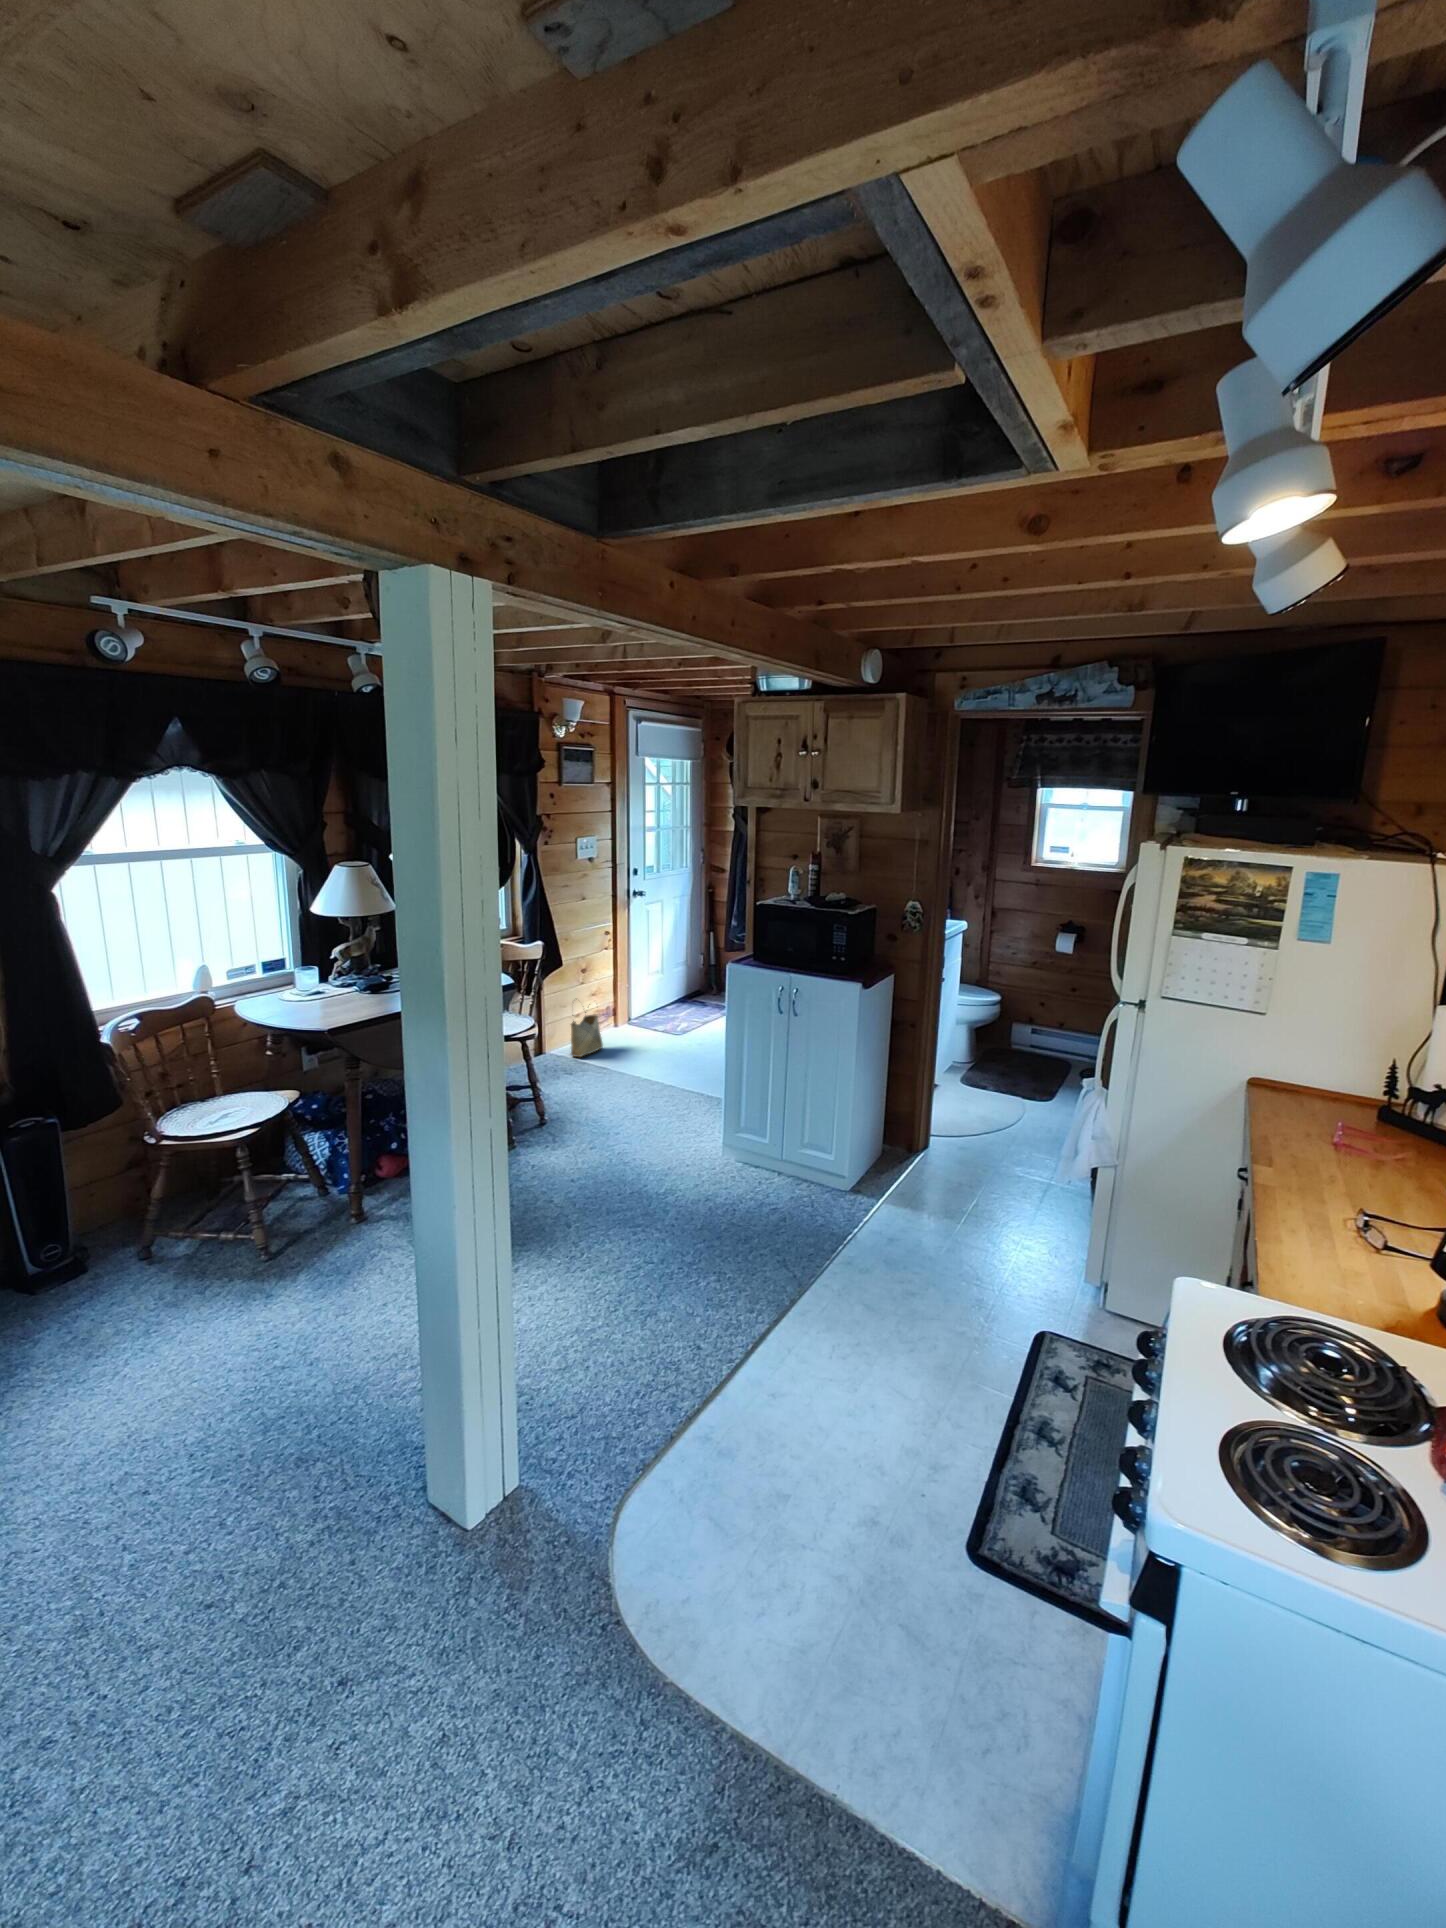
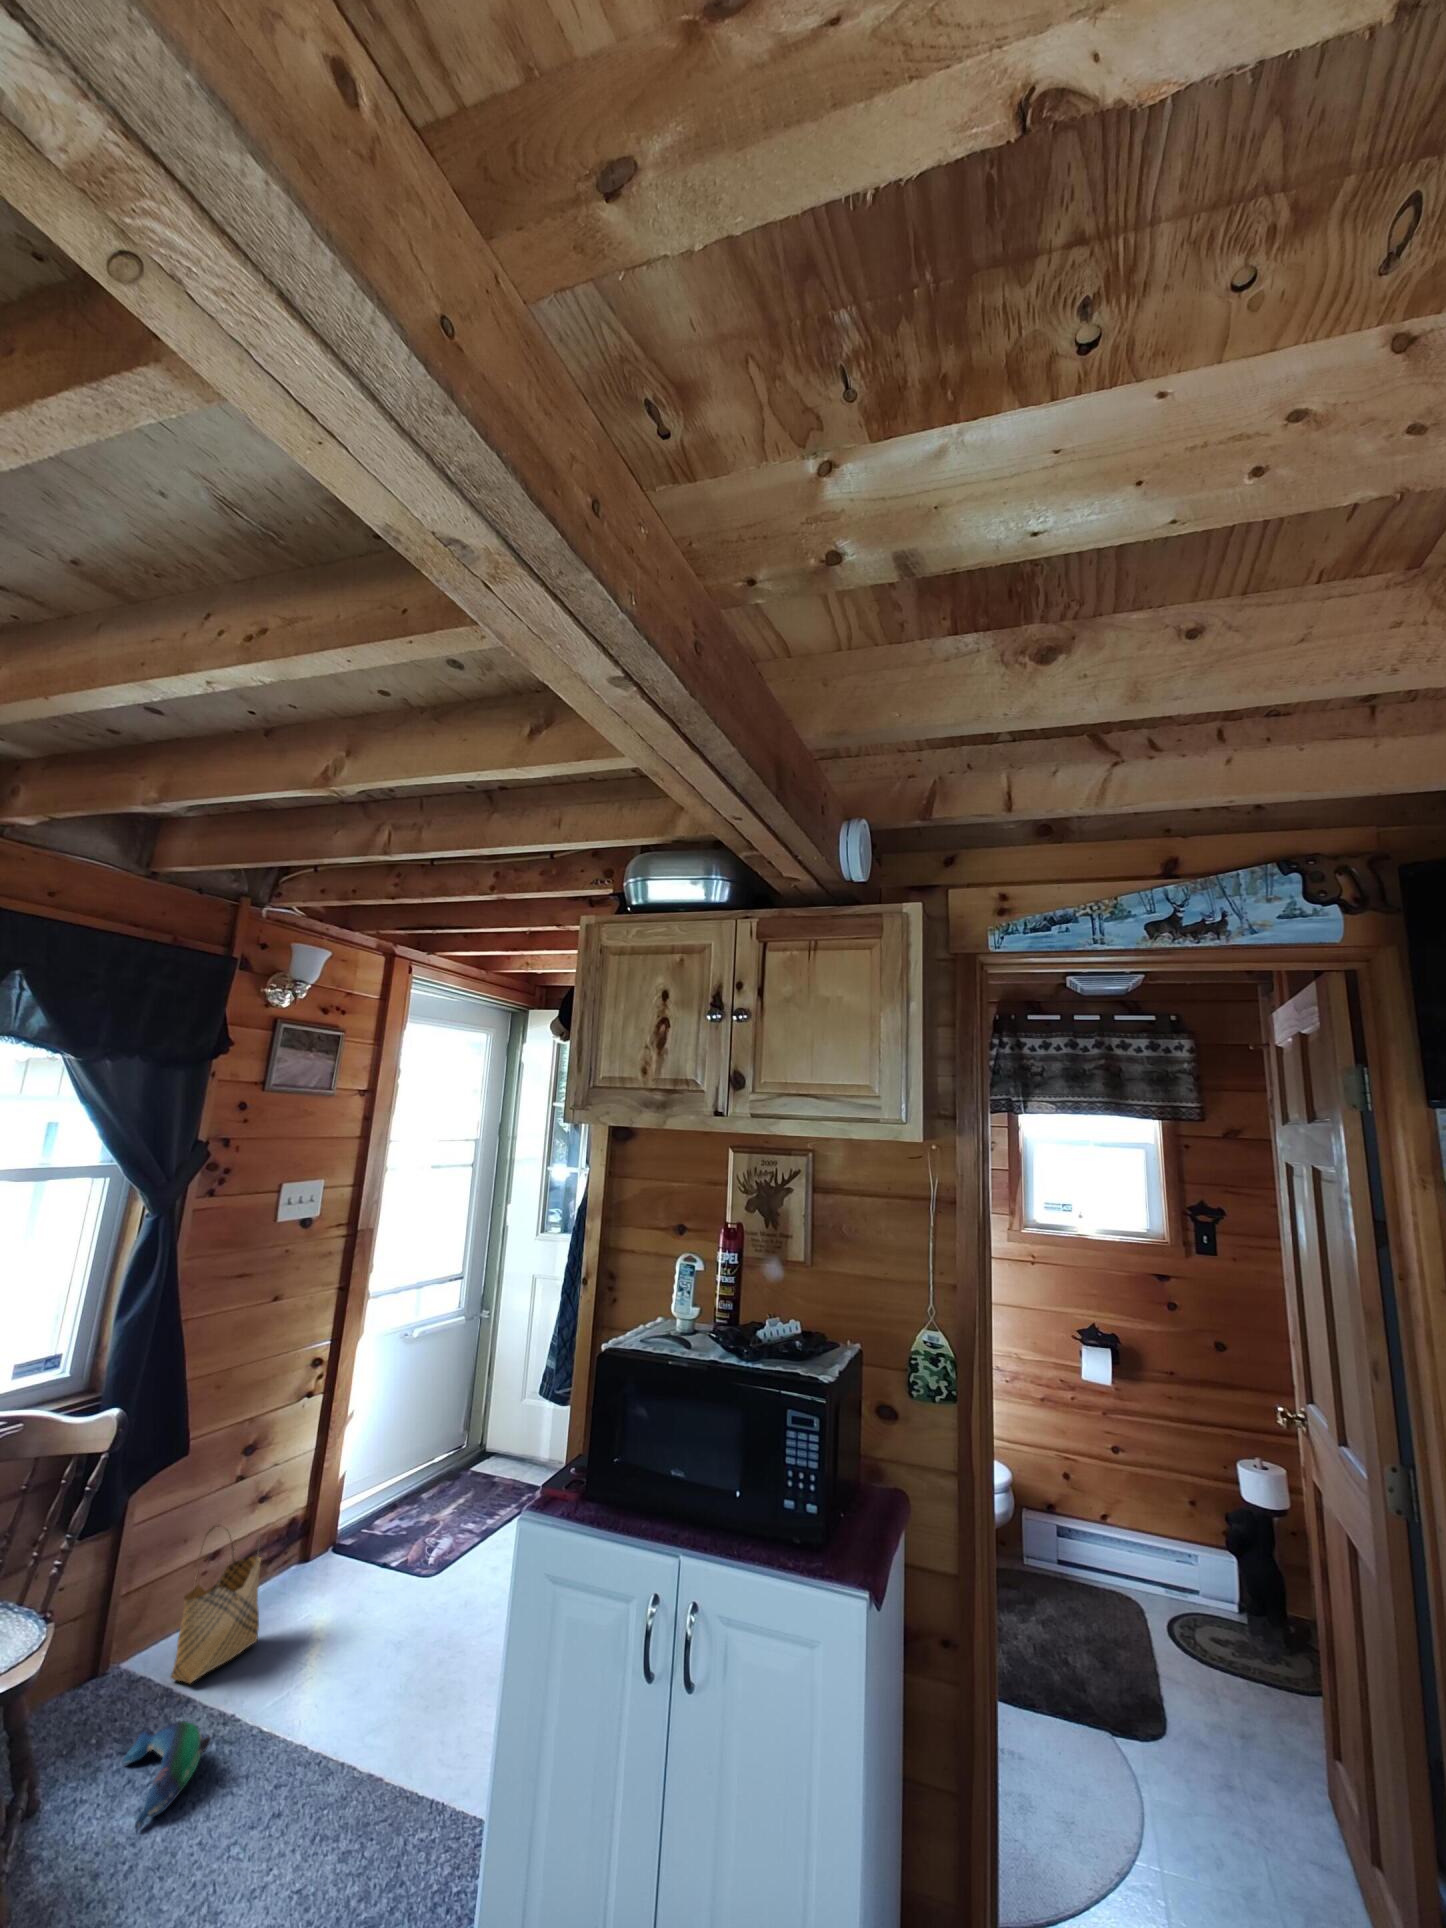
plush toy: none [565,1062,600,1089] -> present [123,1721,211,1828]

